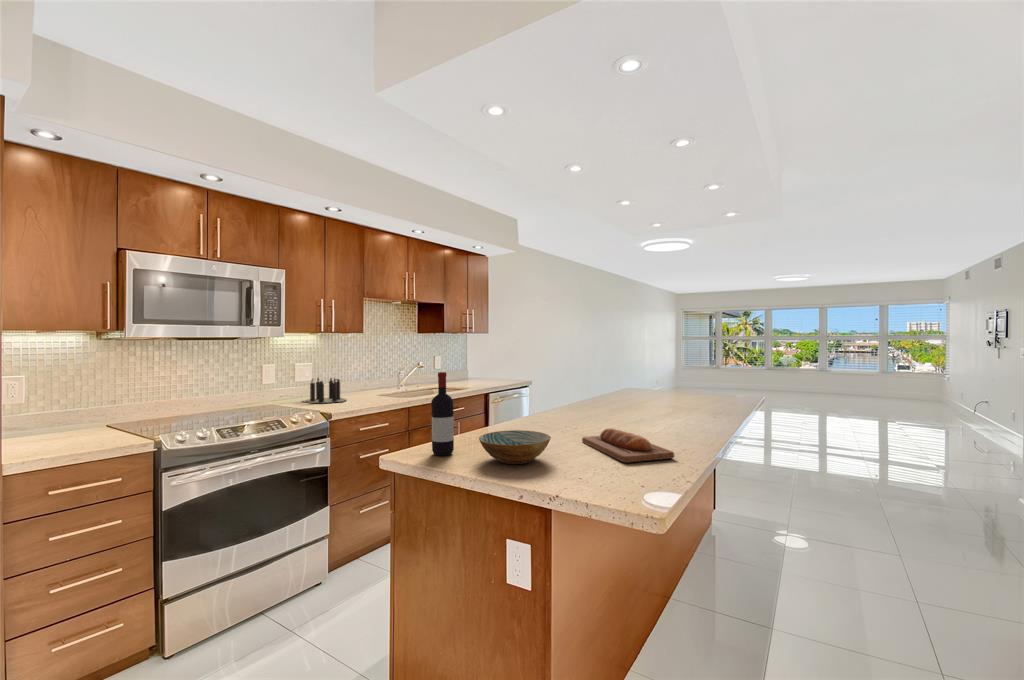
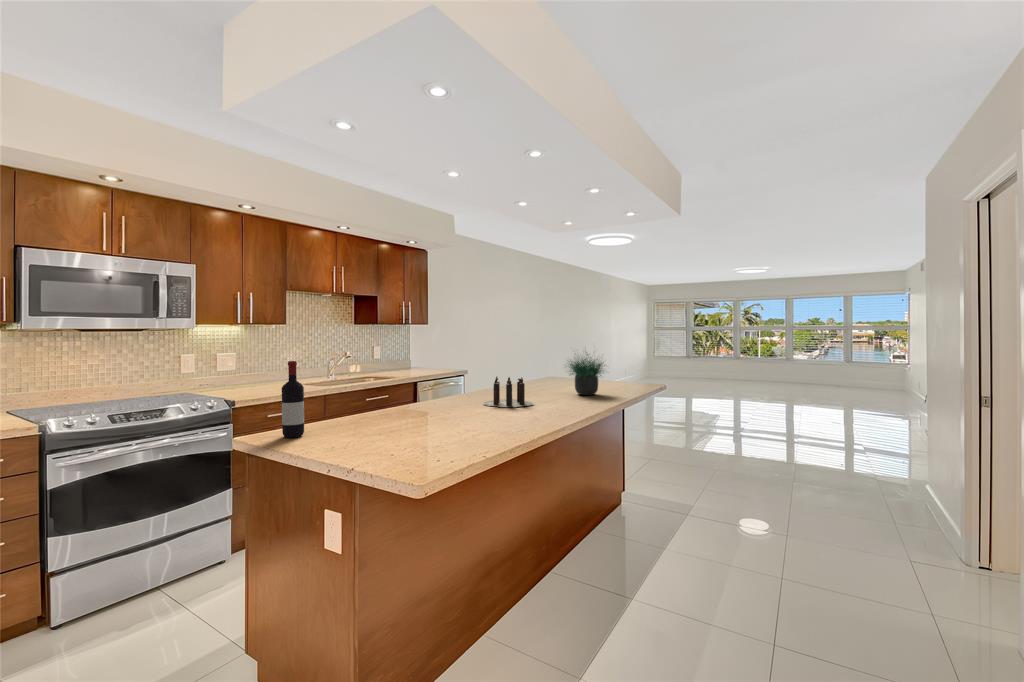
potted plant: none [665,348,725,407] -> present [570,354,604,395]
candle: present [303,378,346,403] -> present [484,377,534,407]
bread loaf: present [582,429,674,463] -> none [436,414,499,443]
bowl: present [479,430,551,464] -> none [316,415,386,445]

